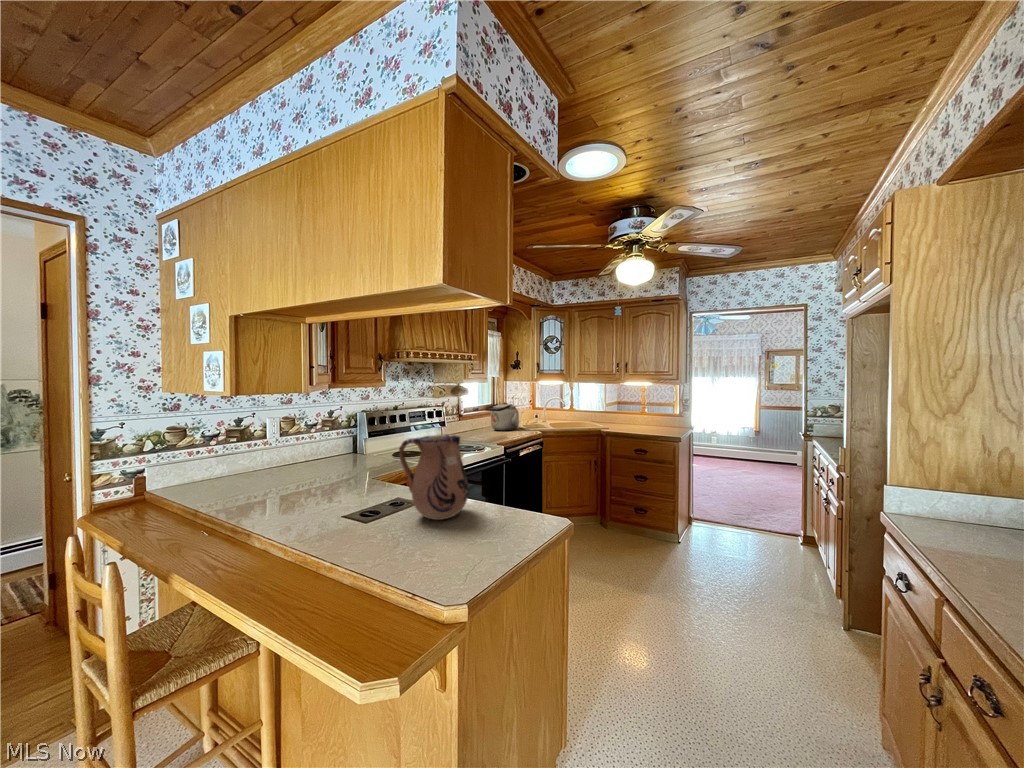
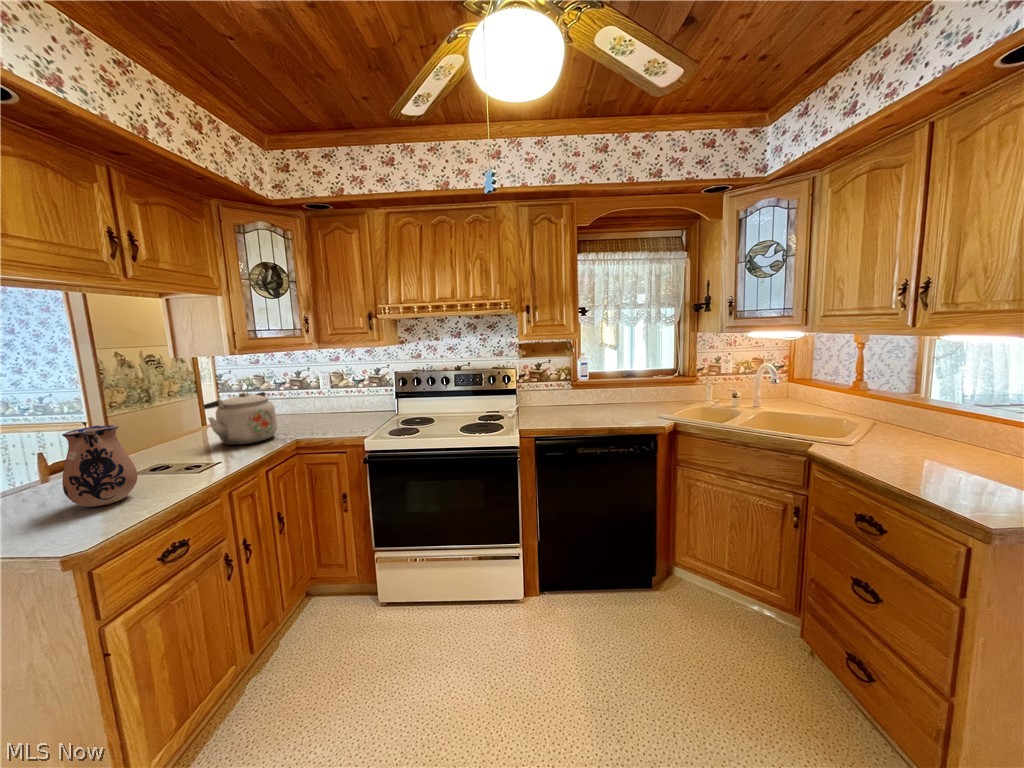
kettle: present [485,402,519,431] -> present [203,392,277,445]

